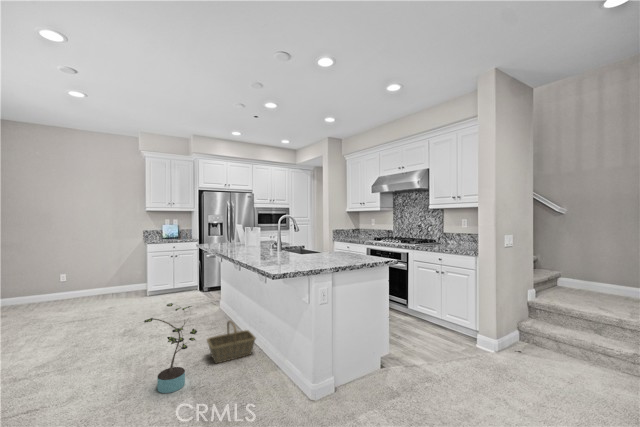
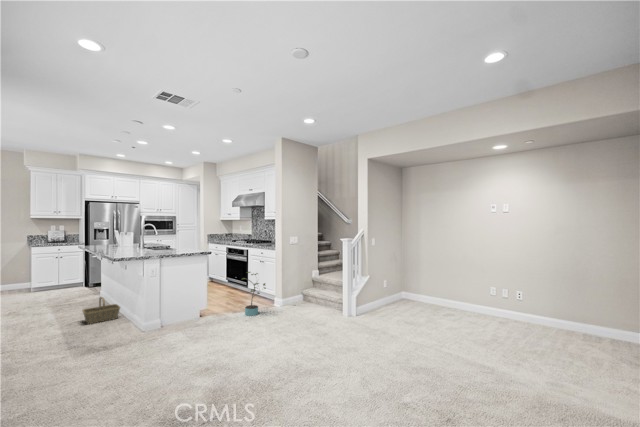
potted plant: present [144,303,197,393] -> present [242,272,266,316]

